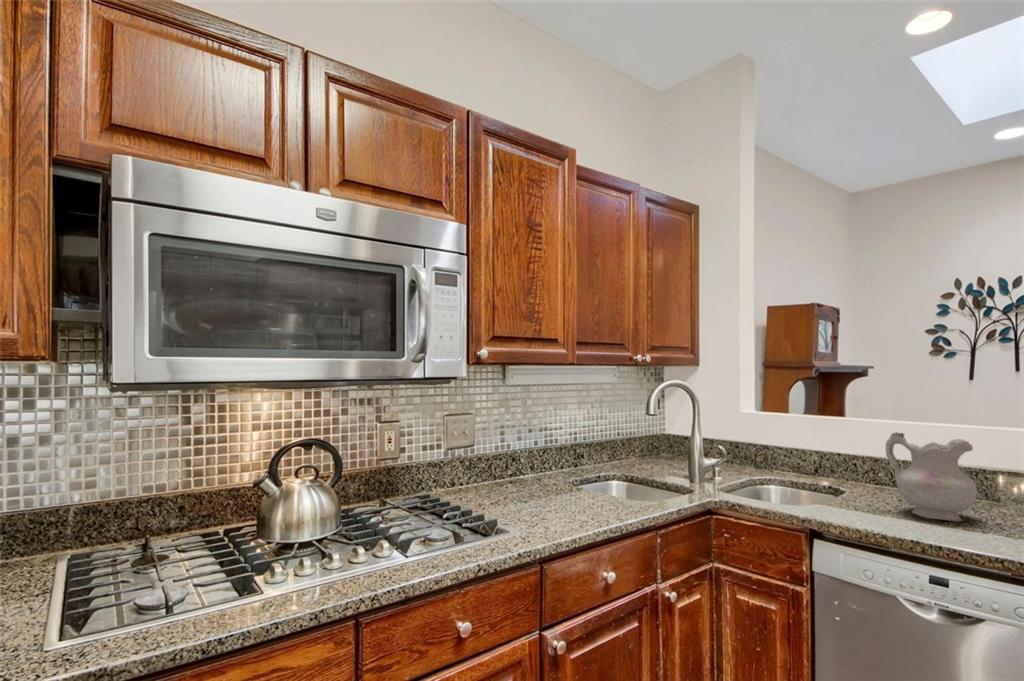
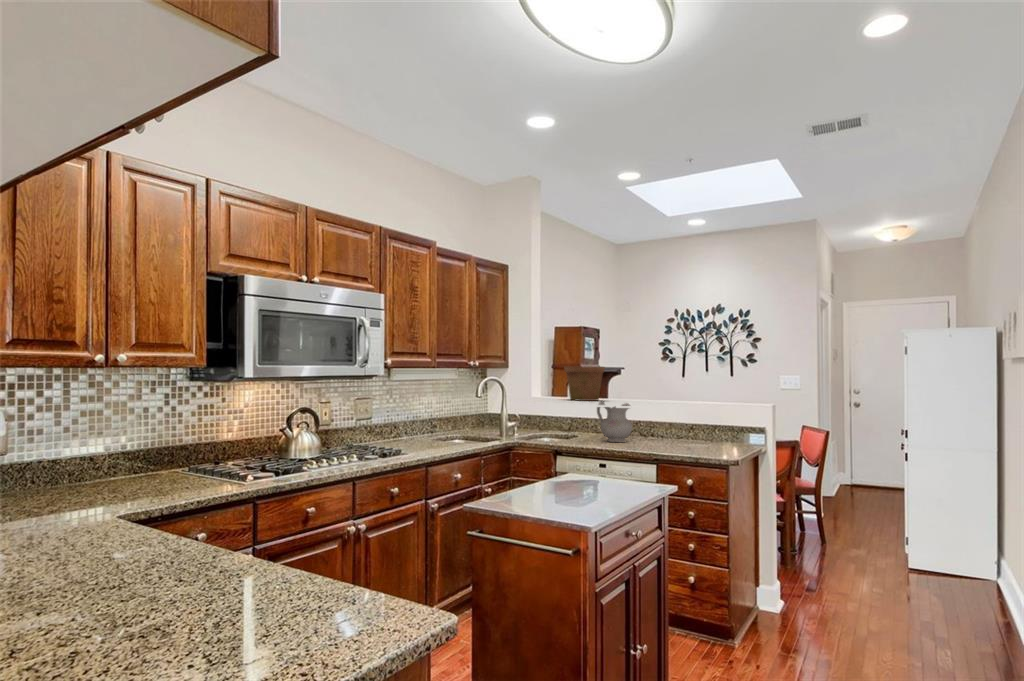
flower pot: none [792,364,870,422] -> present [564,367,605,401]

